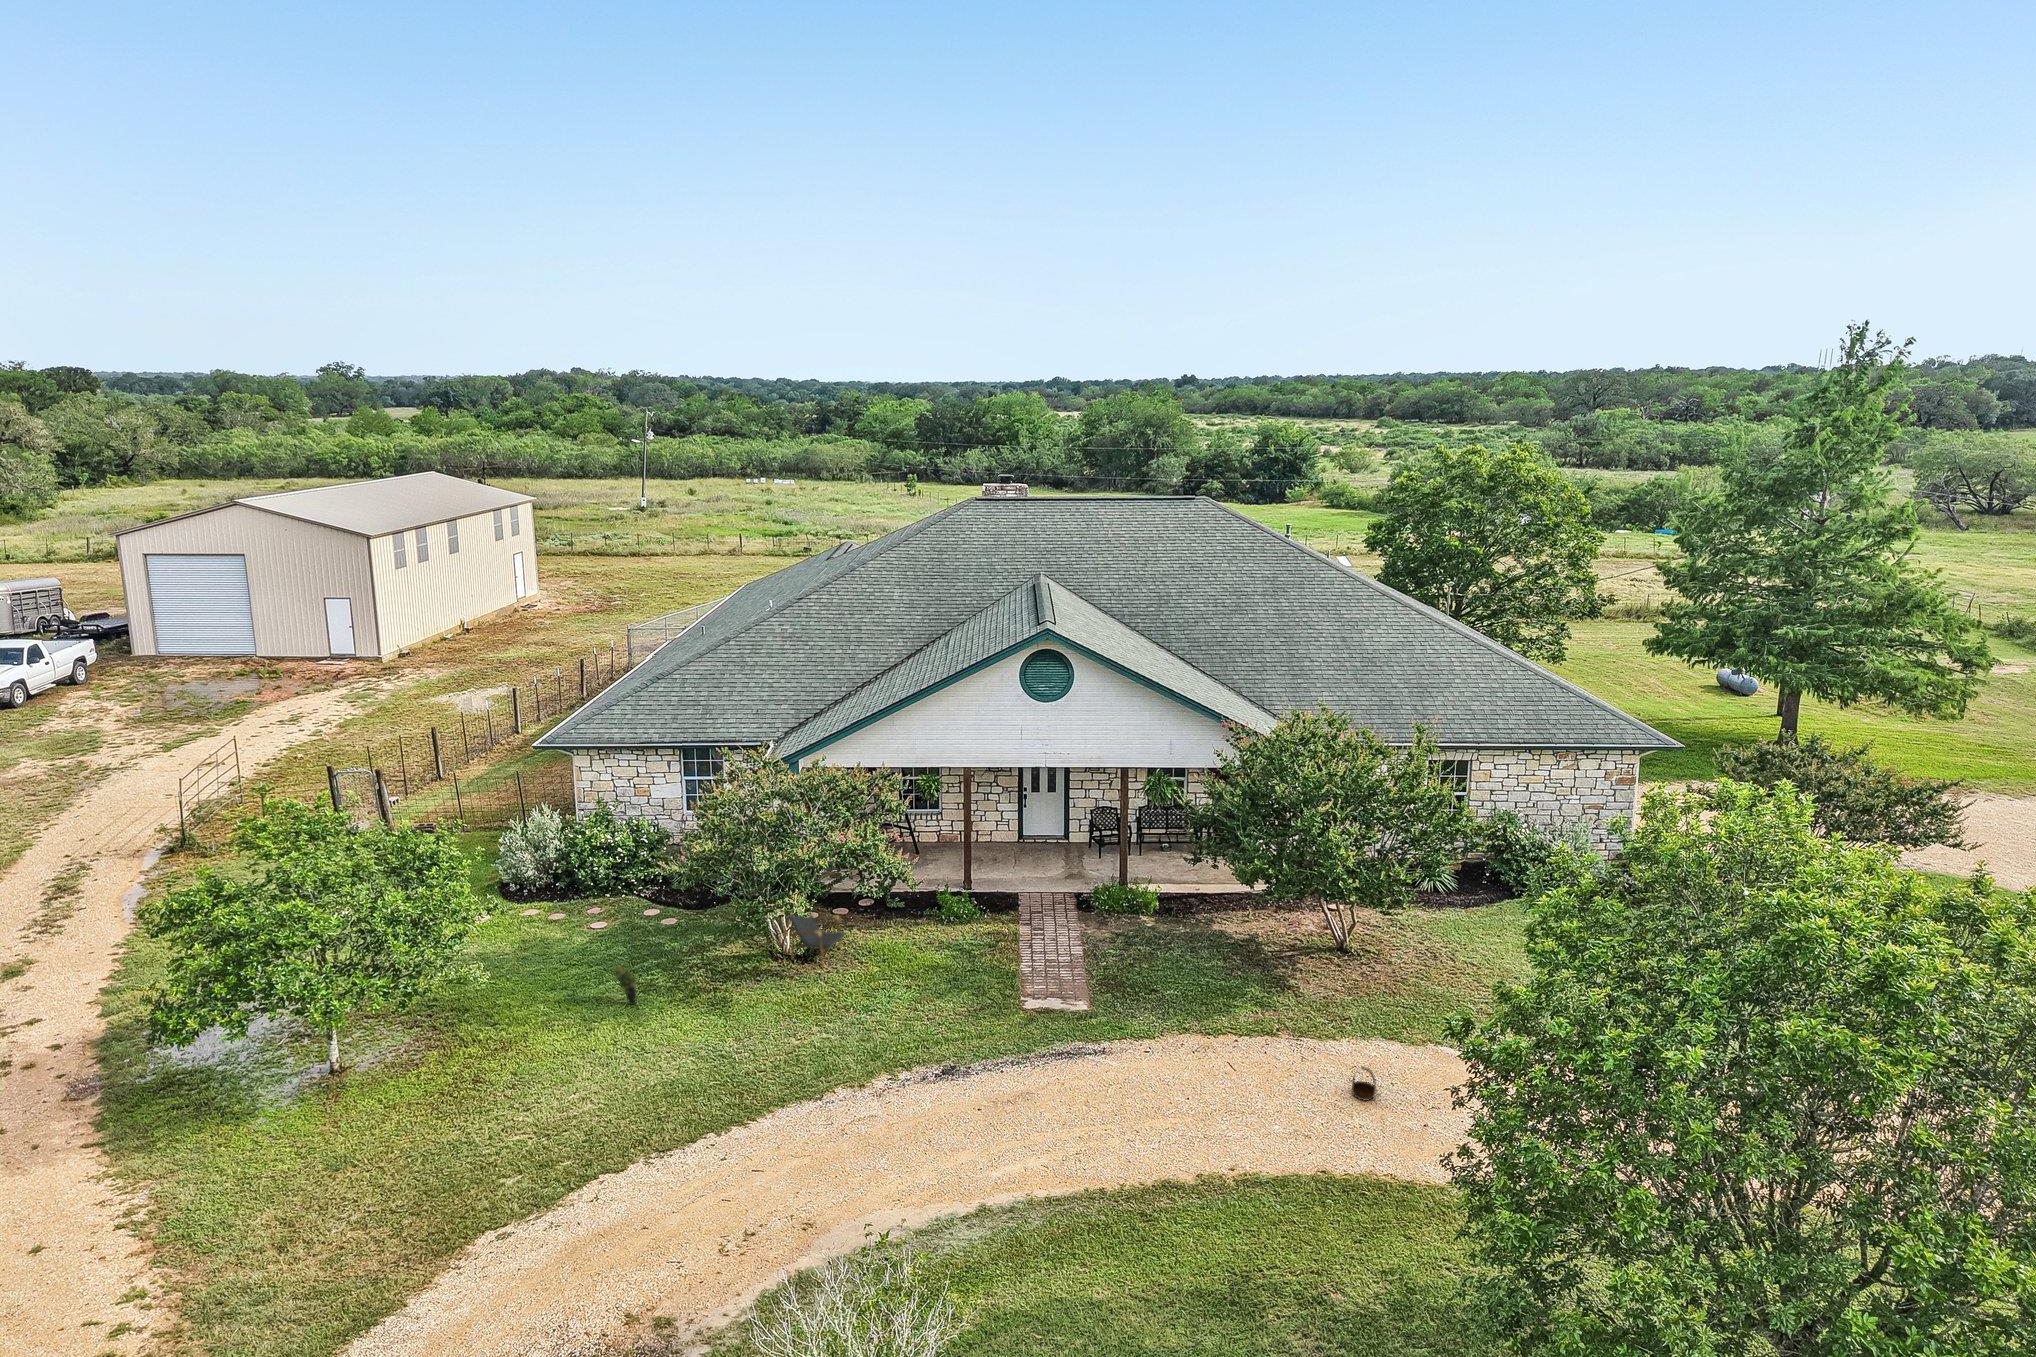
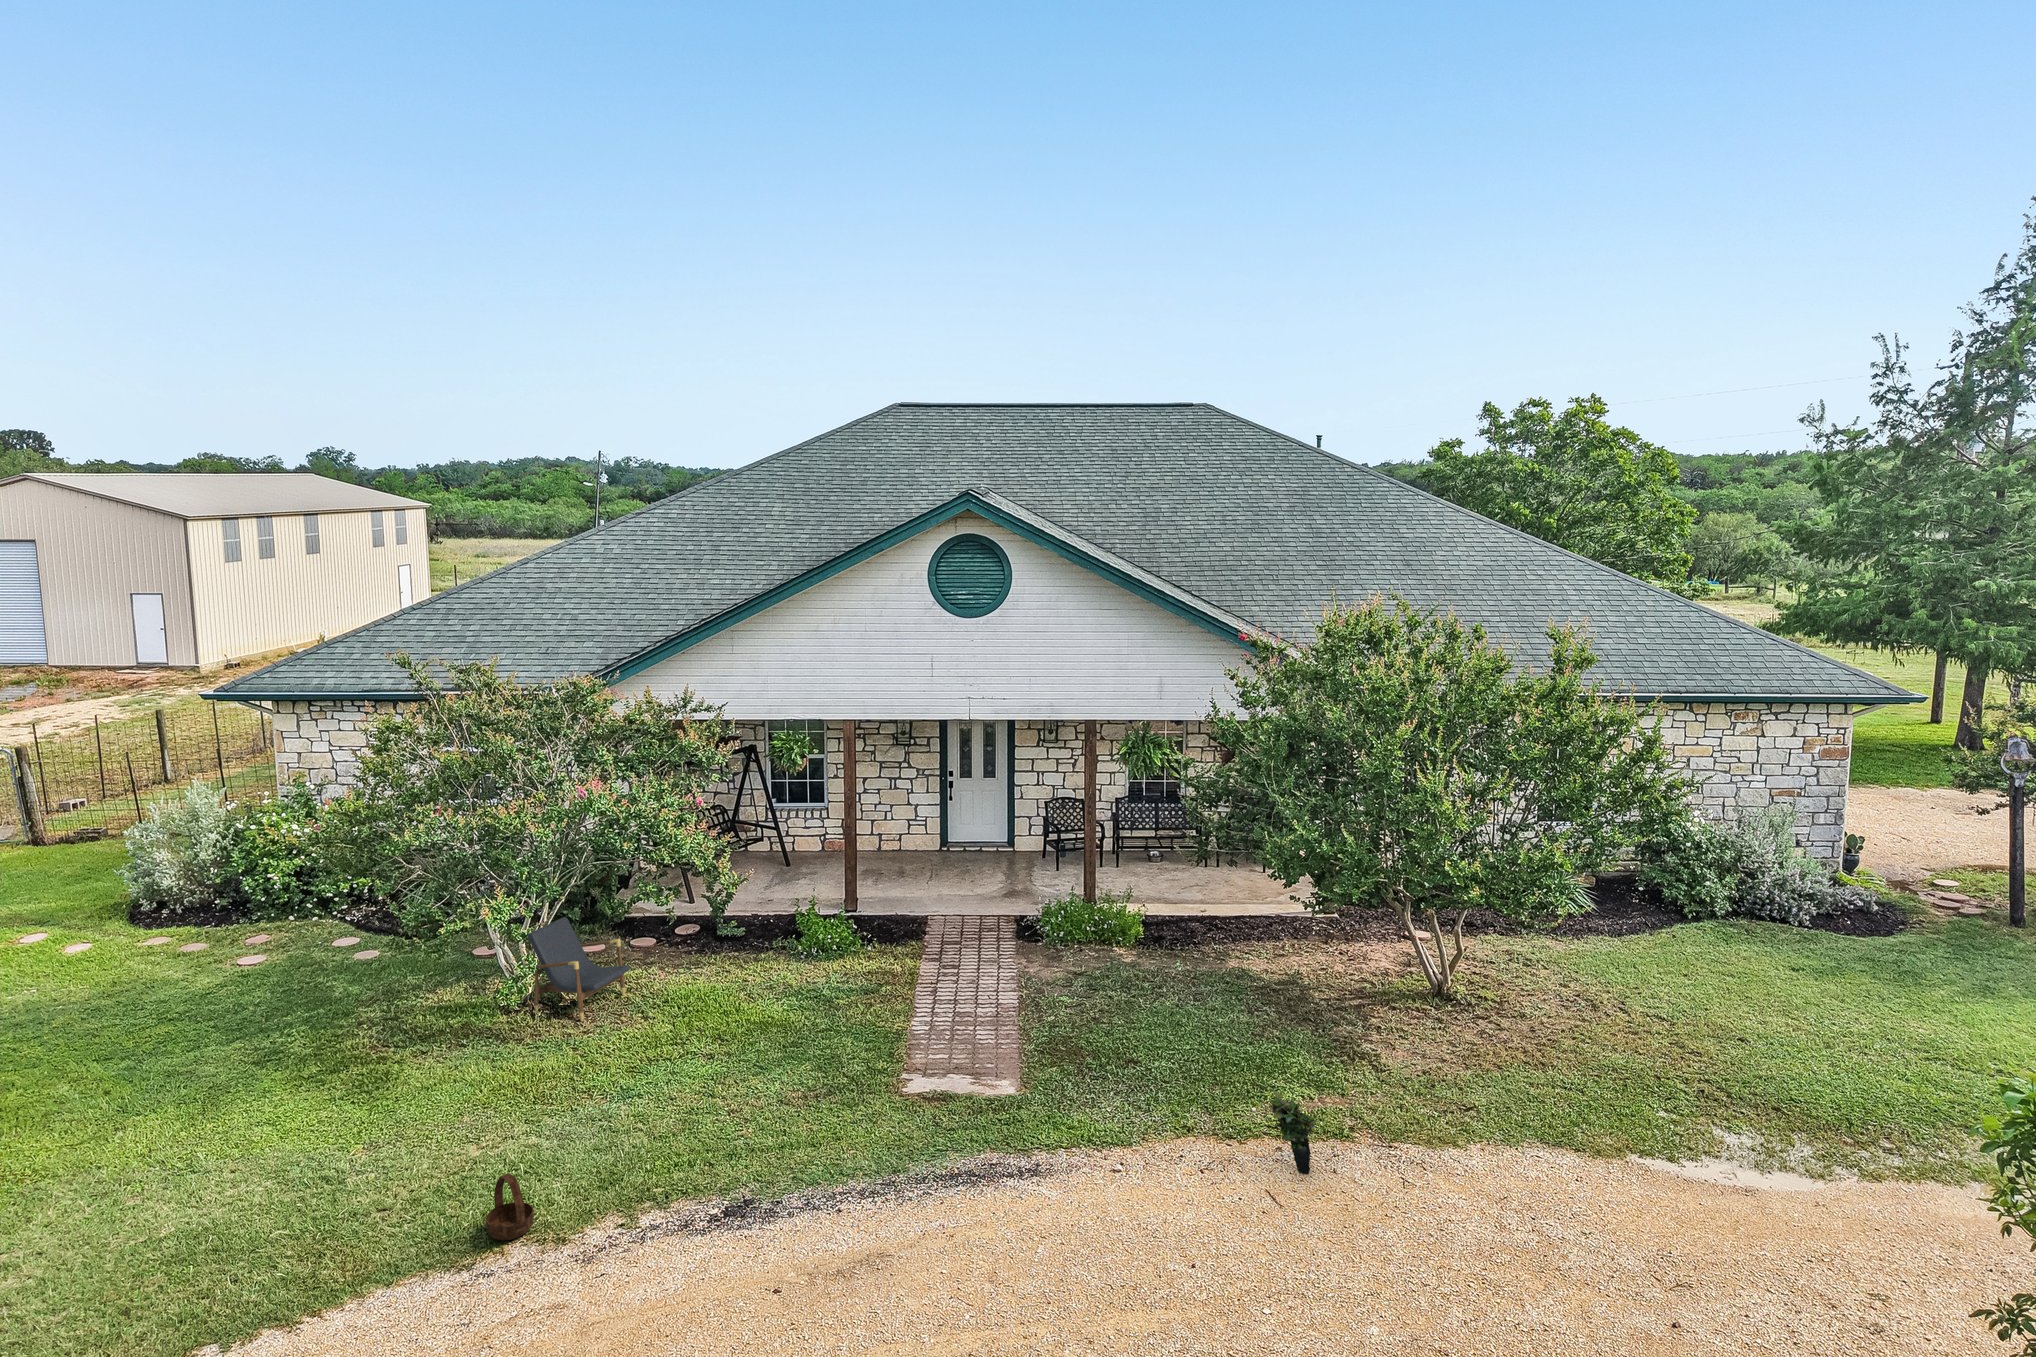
potted plant: present [613,965,637,1005] -> present [1270,1091,1318,1174]
basket: present [1352,1067,1376,1100] -> present [486,1173,534,1240]

